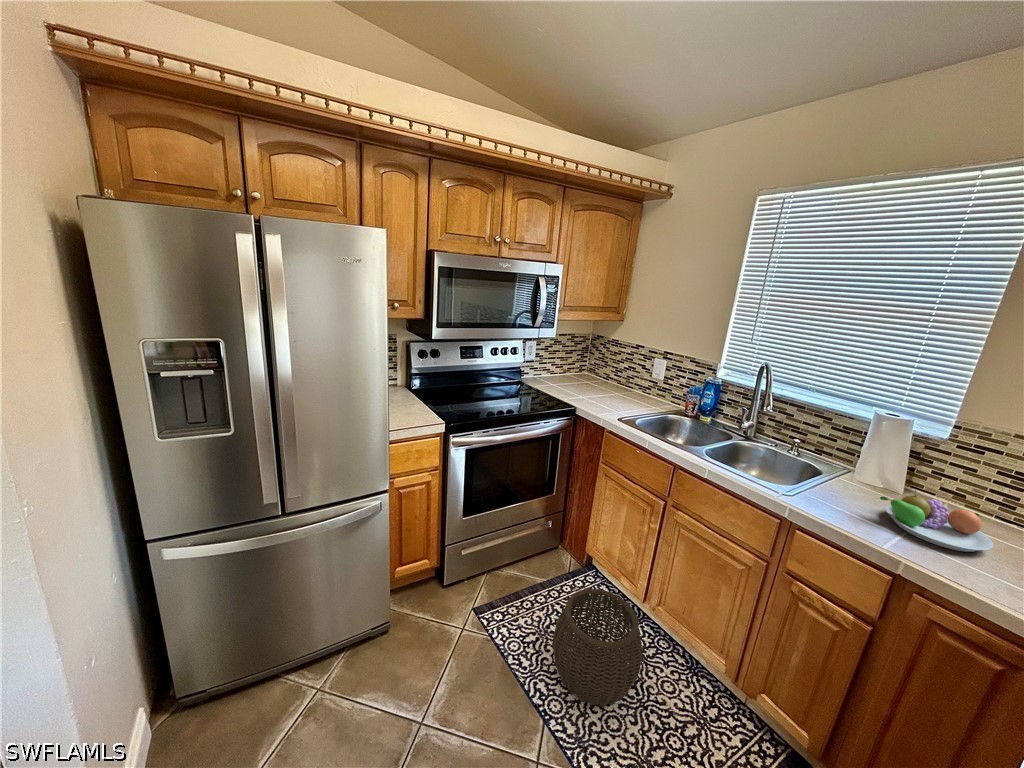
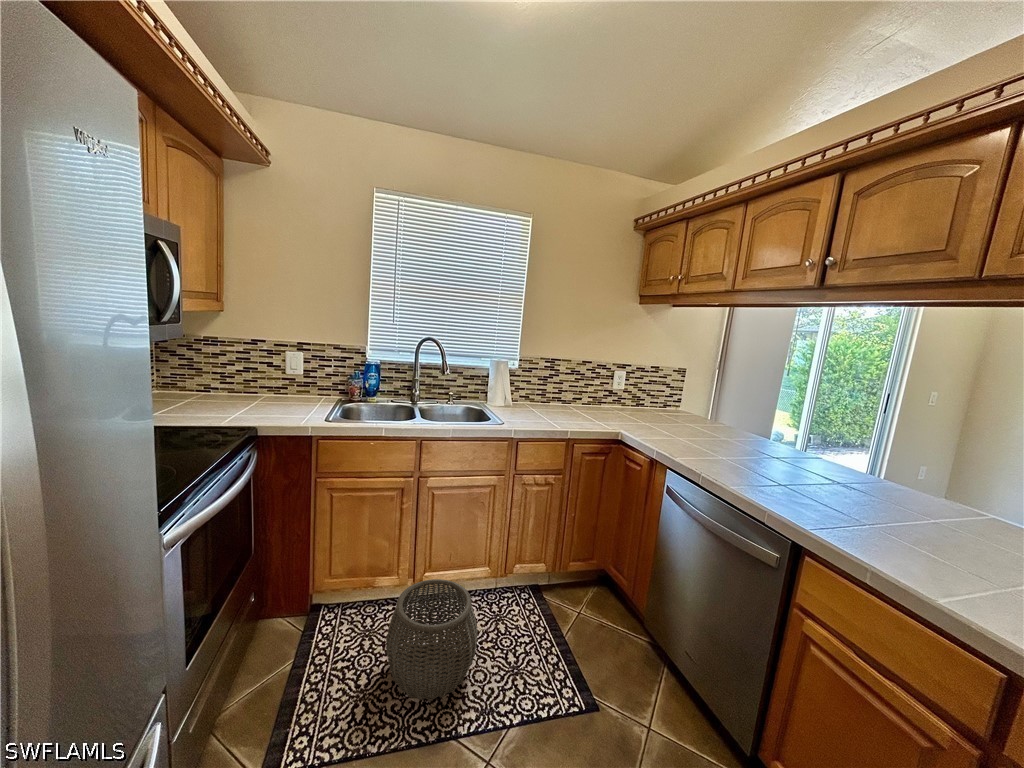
fruit bowl: present [880,490,994,552] -> none [529,395,570,416]

